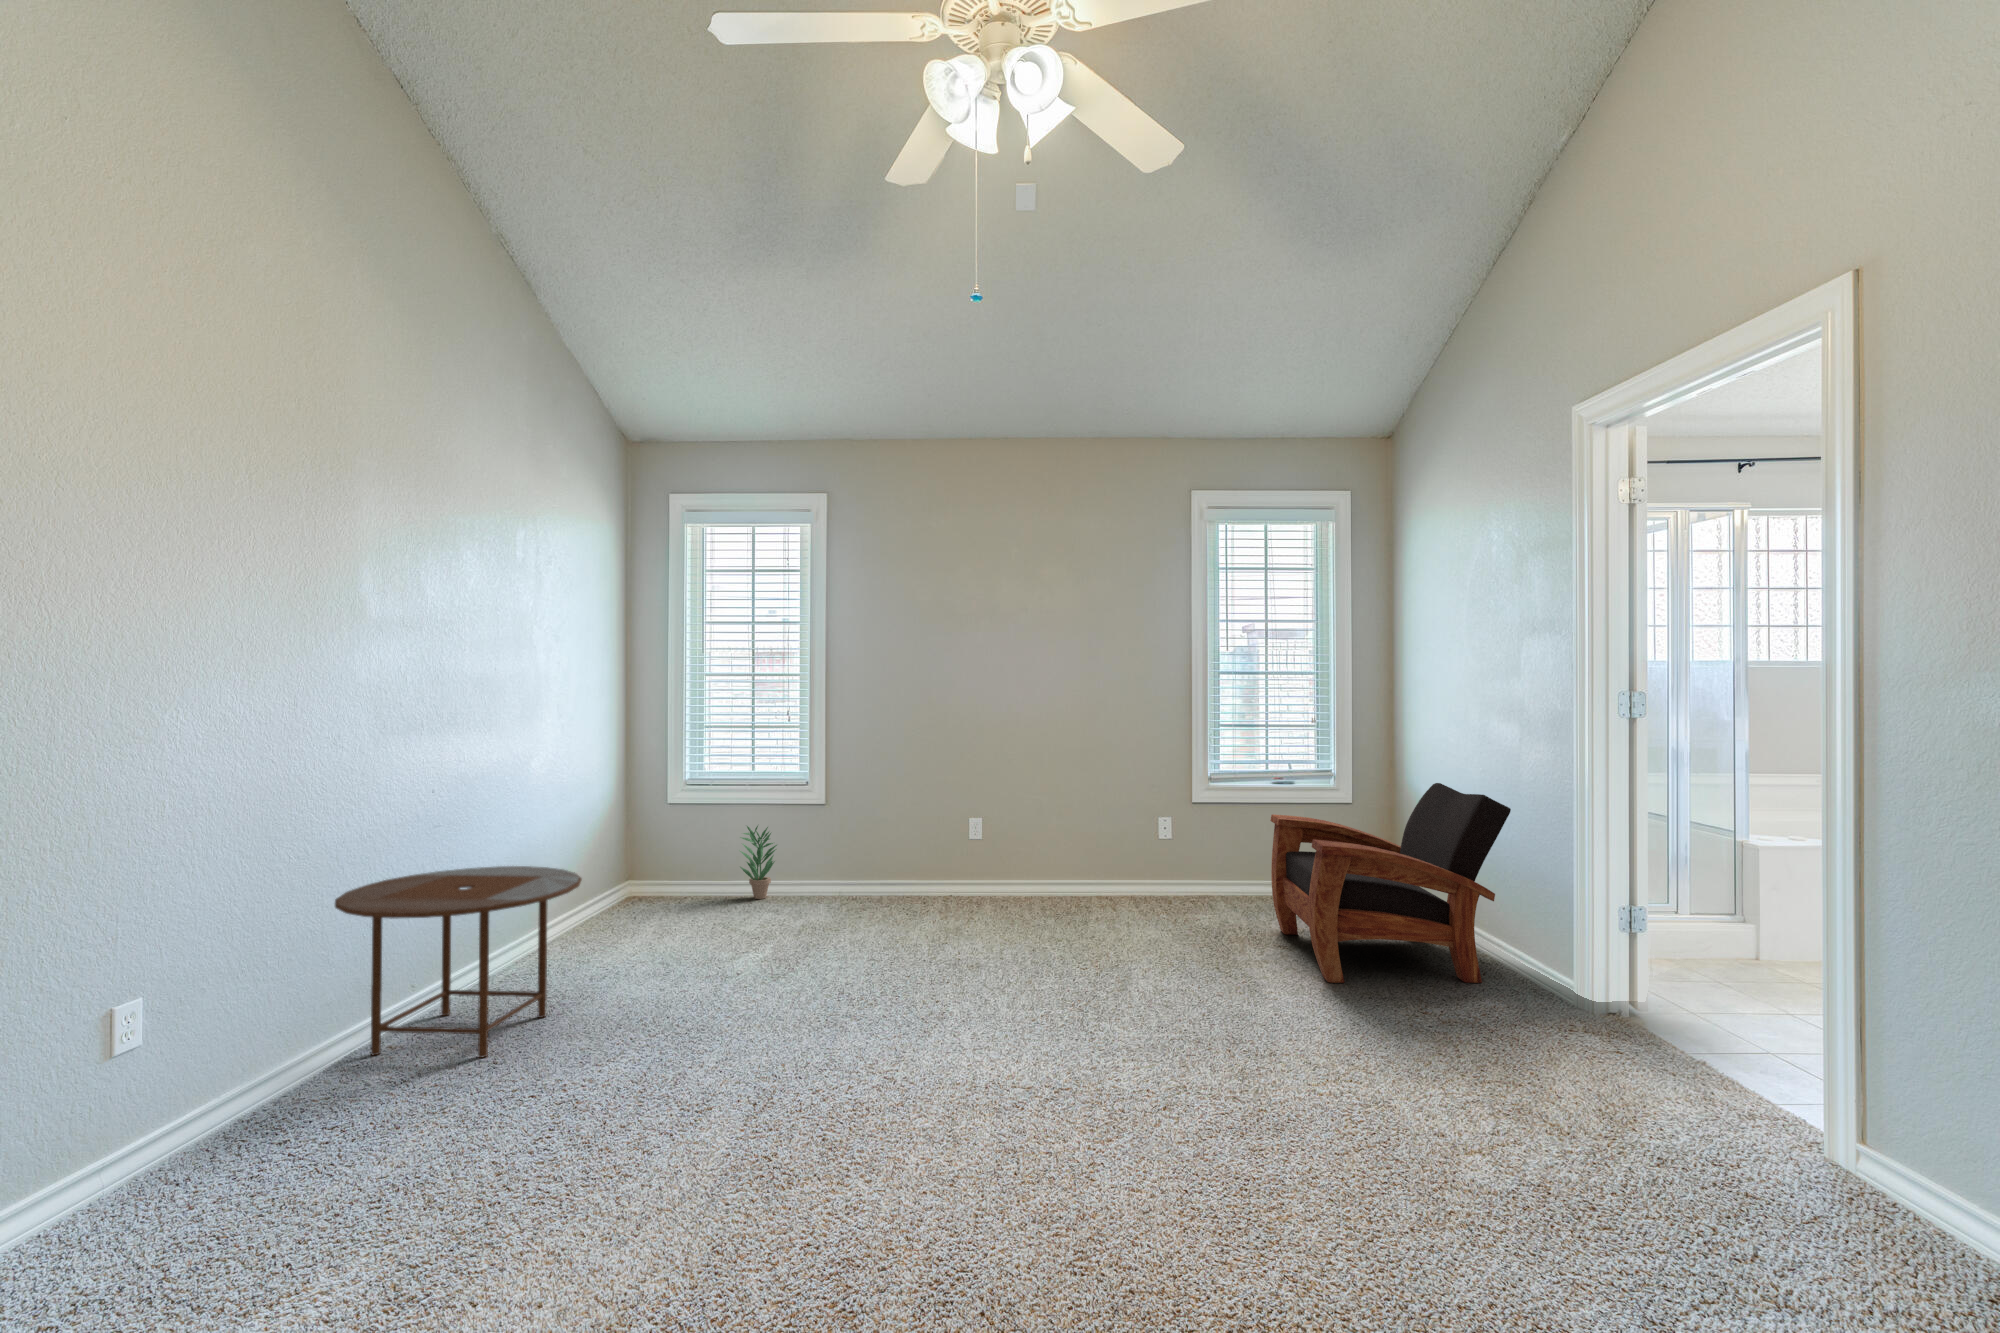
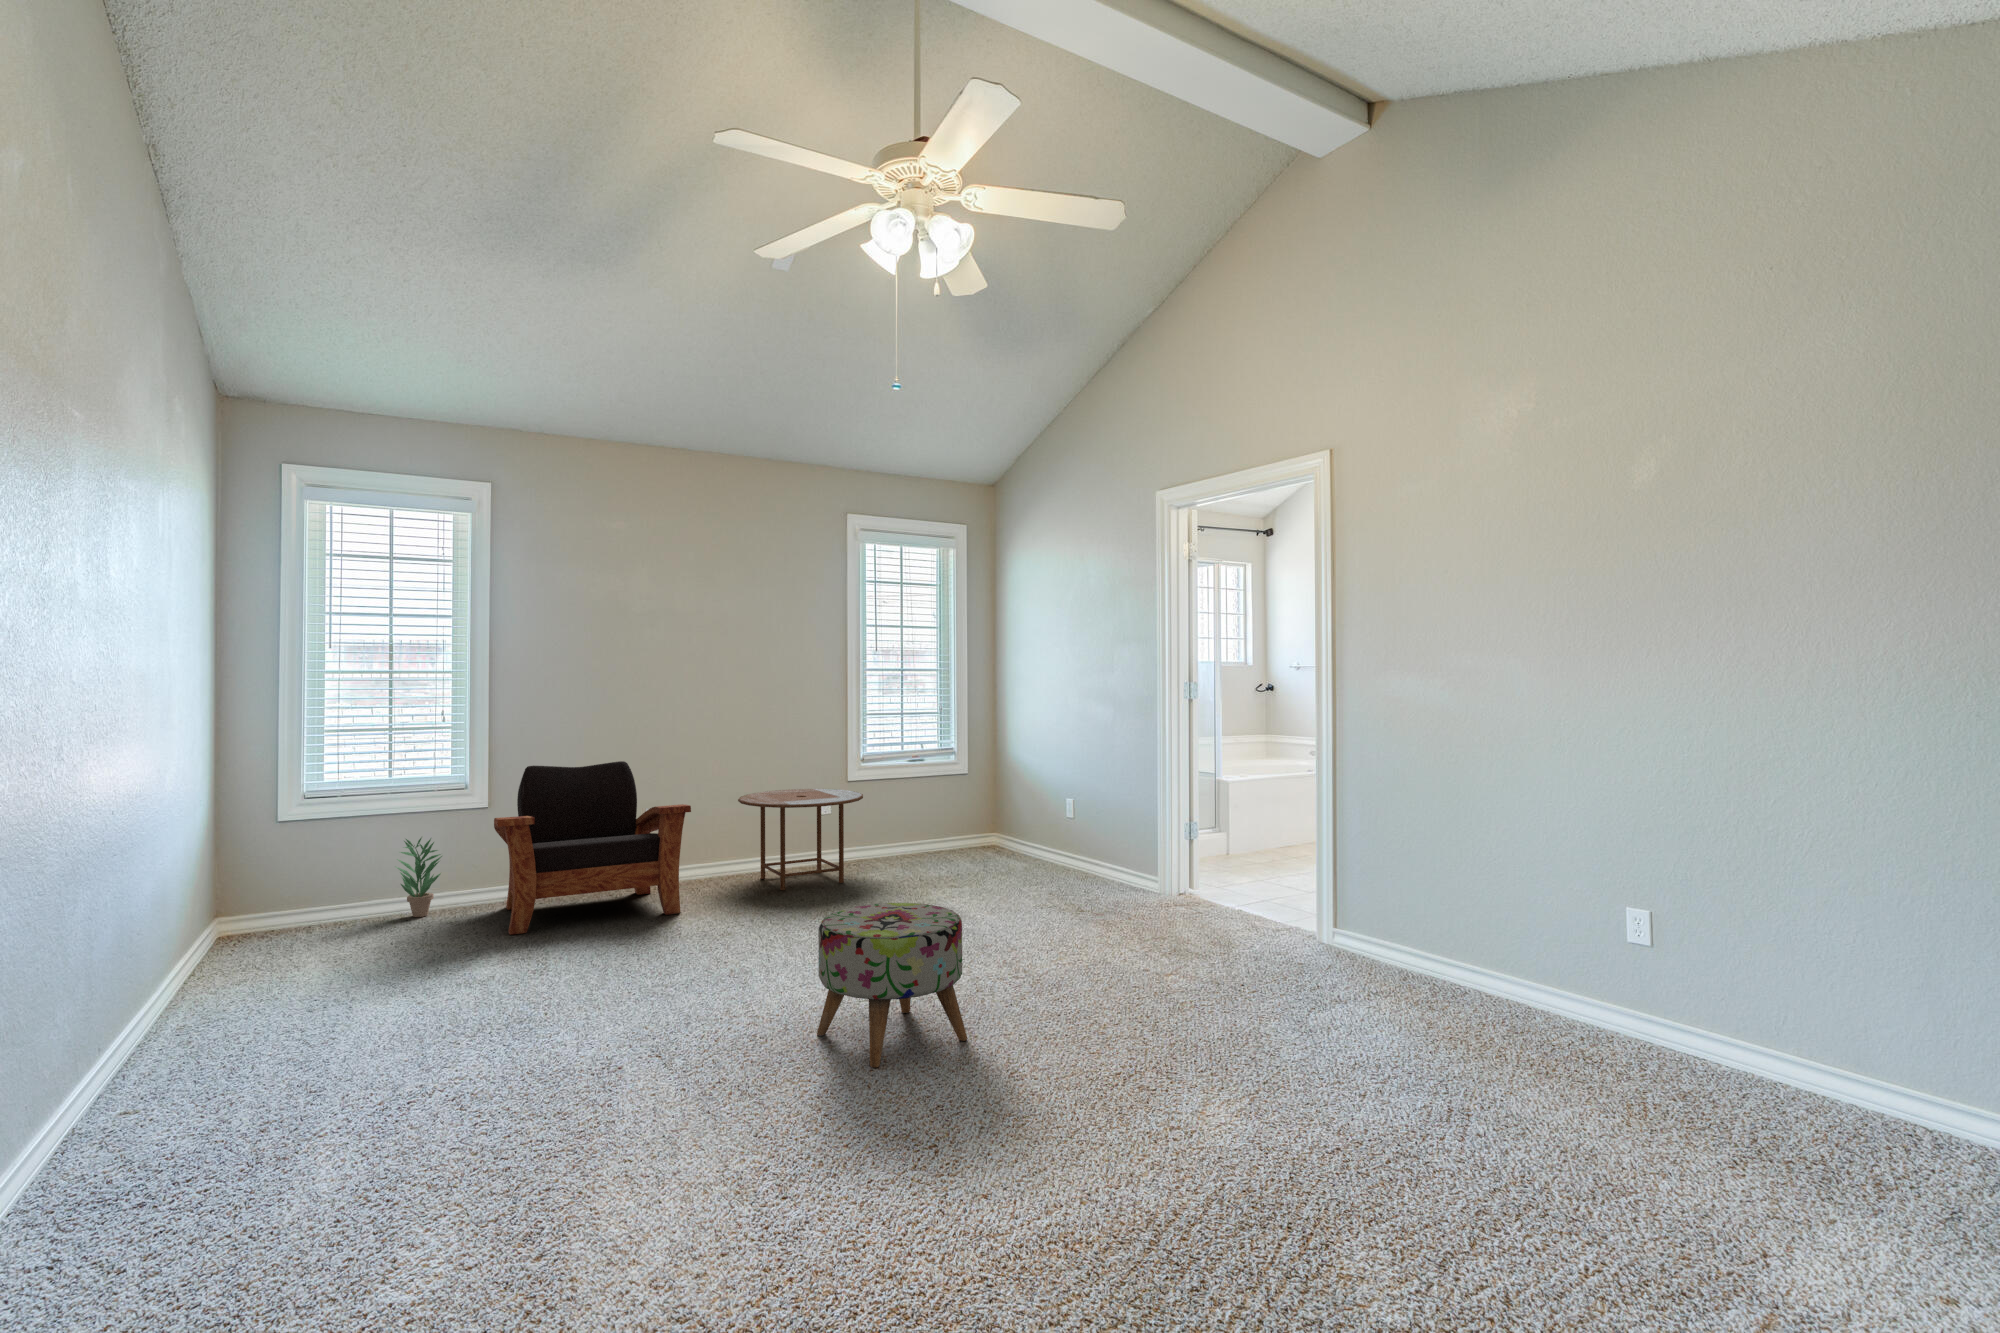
armchair: present [1270,783,1511,983] -> present [494,761,691,935]
side table: present [335,866,582,1058] -> present [738,789,863,890]
ottoman: none [882,967,1074,1198] -> present [817,903,967,1068]

